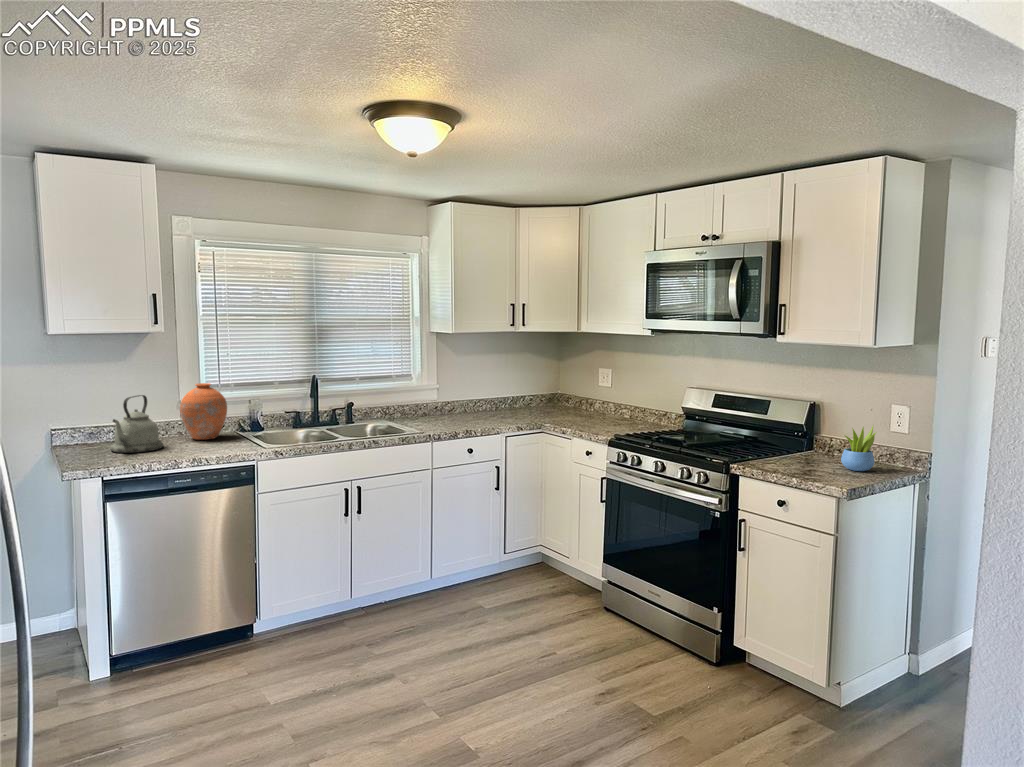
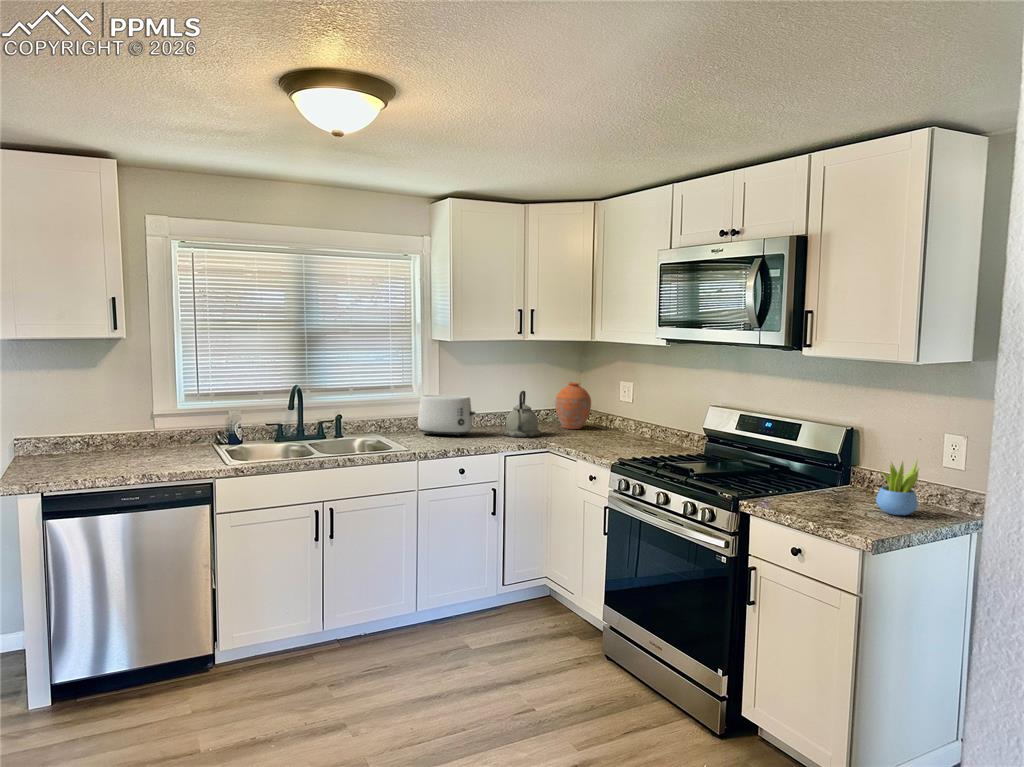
vase: present [180,383,227,440] -> present [555,382,591,429]
toaster: none [421,383,475,421] -> present [418,395,476,436]
kettle: present [110,395,163,453] -> present [503,391,541,437]

